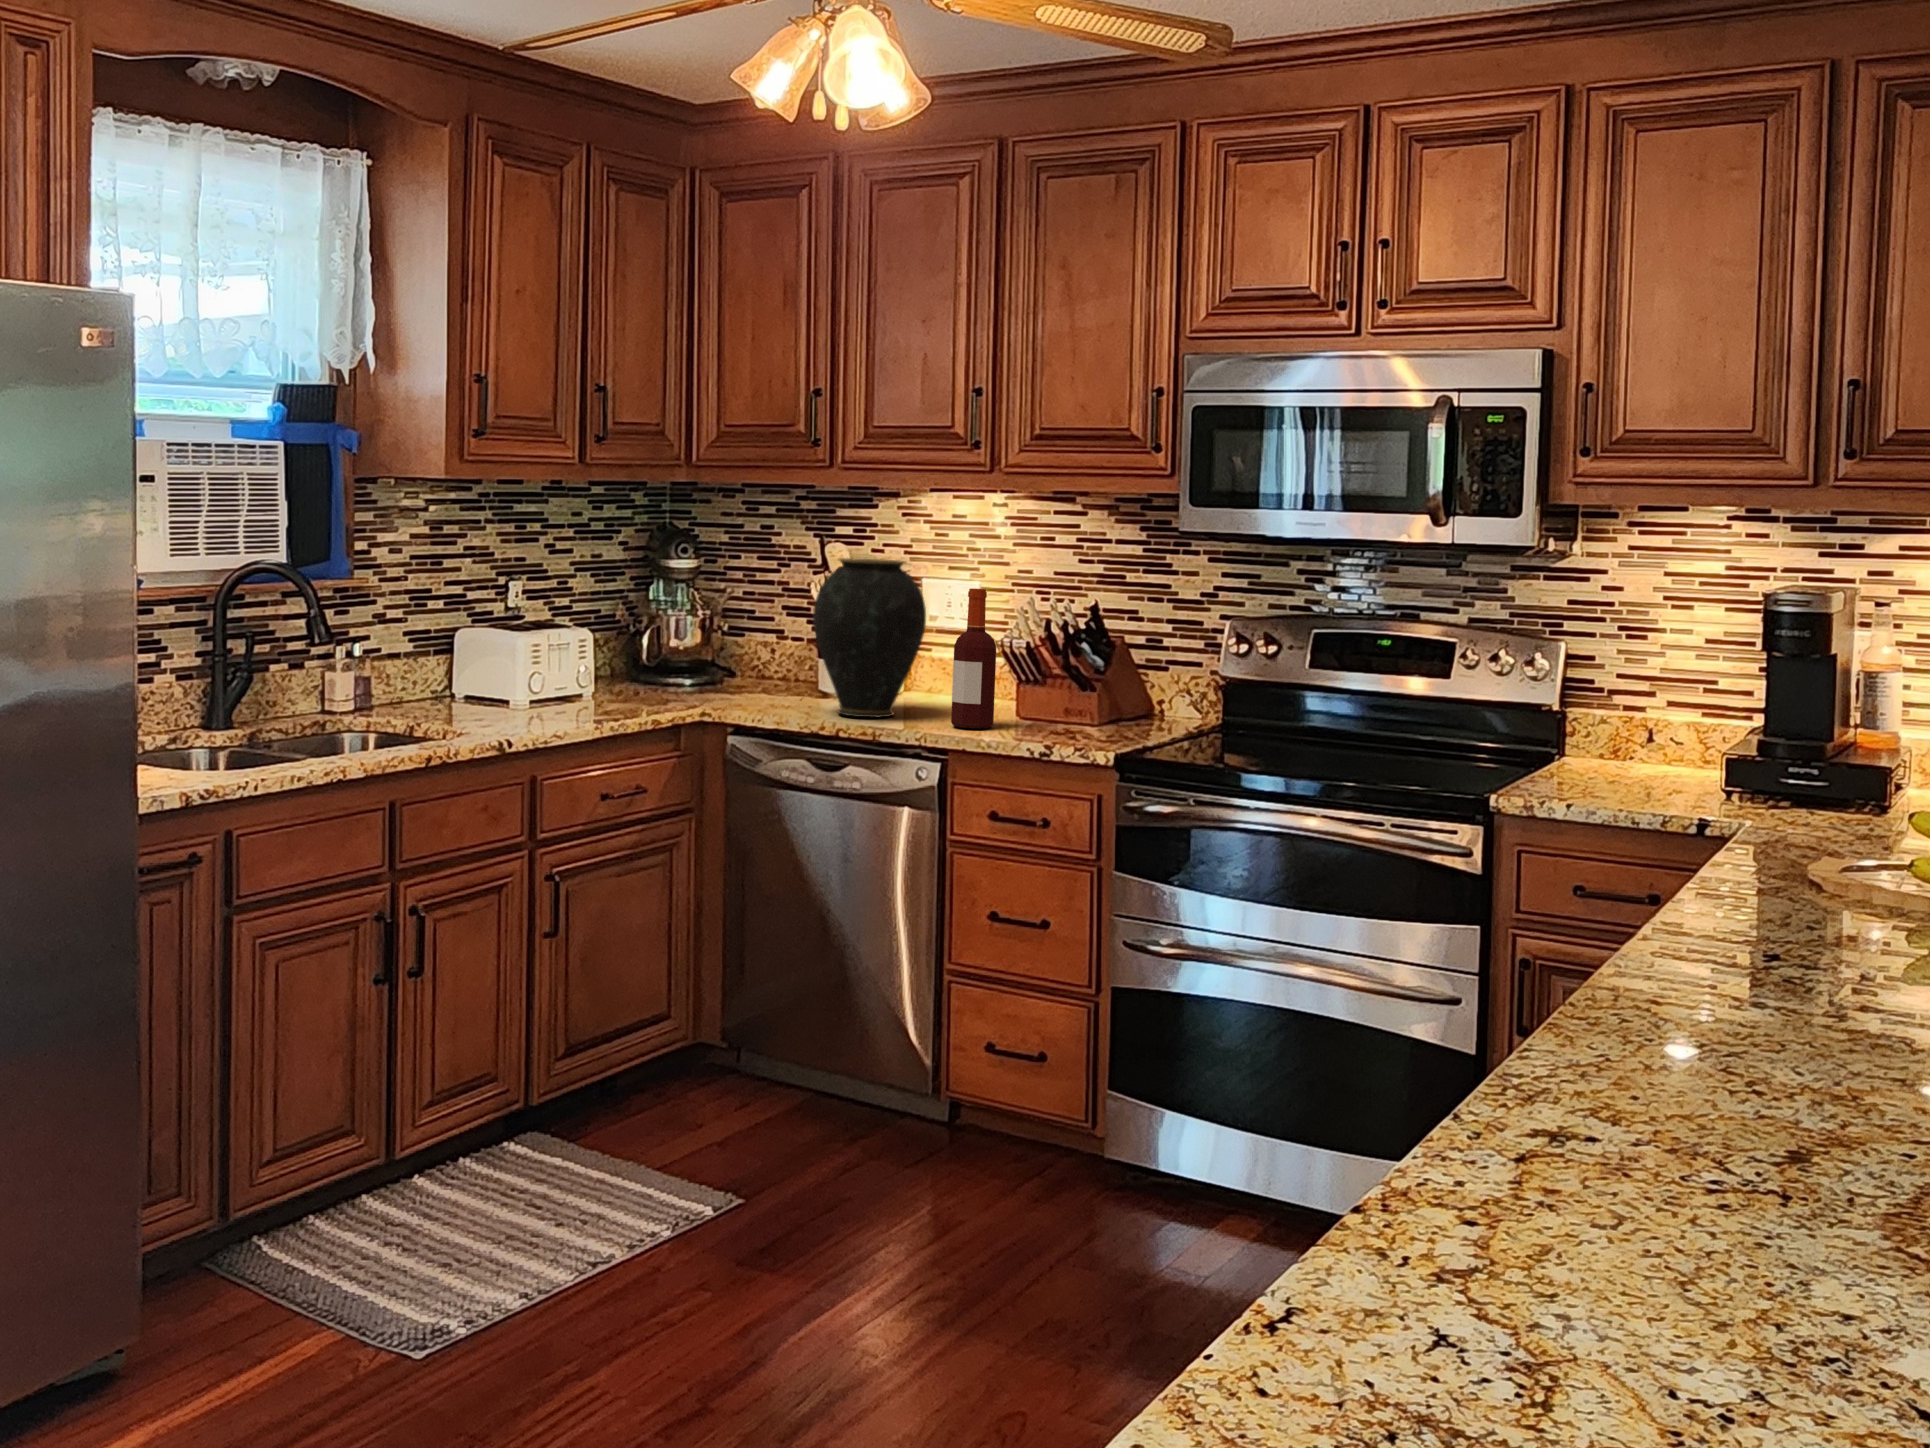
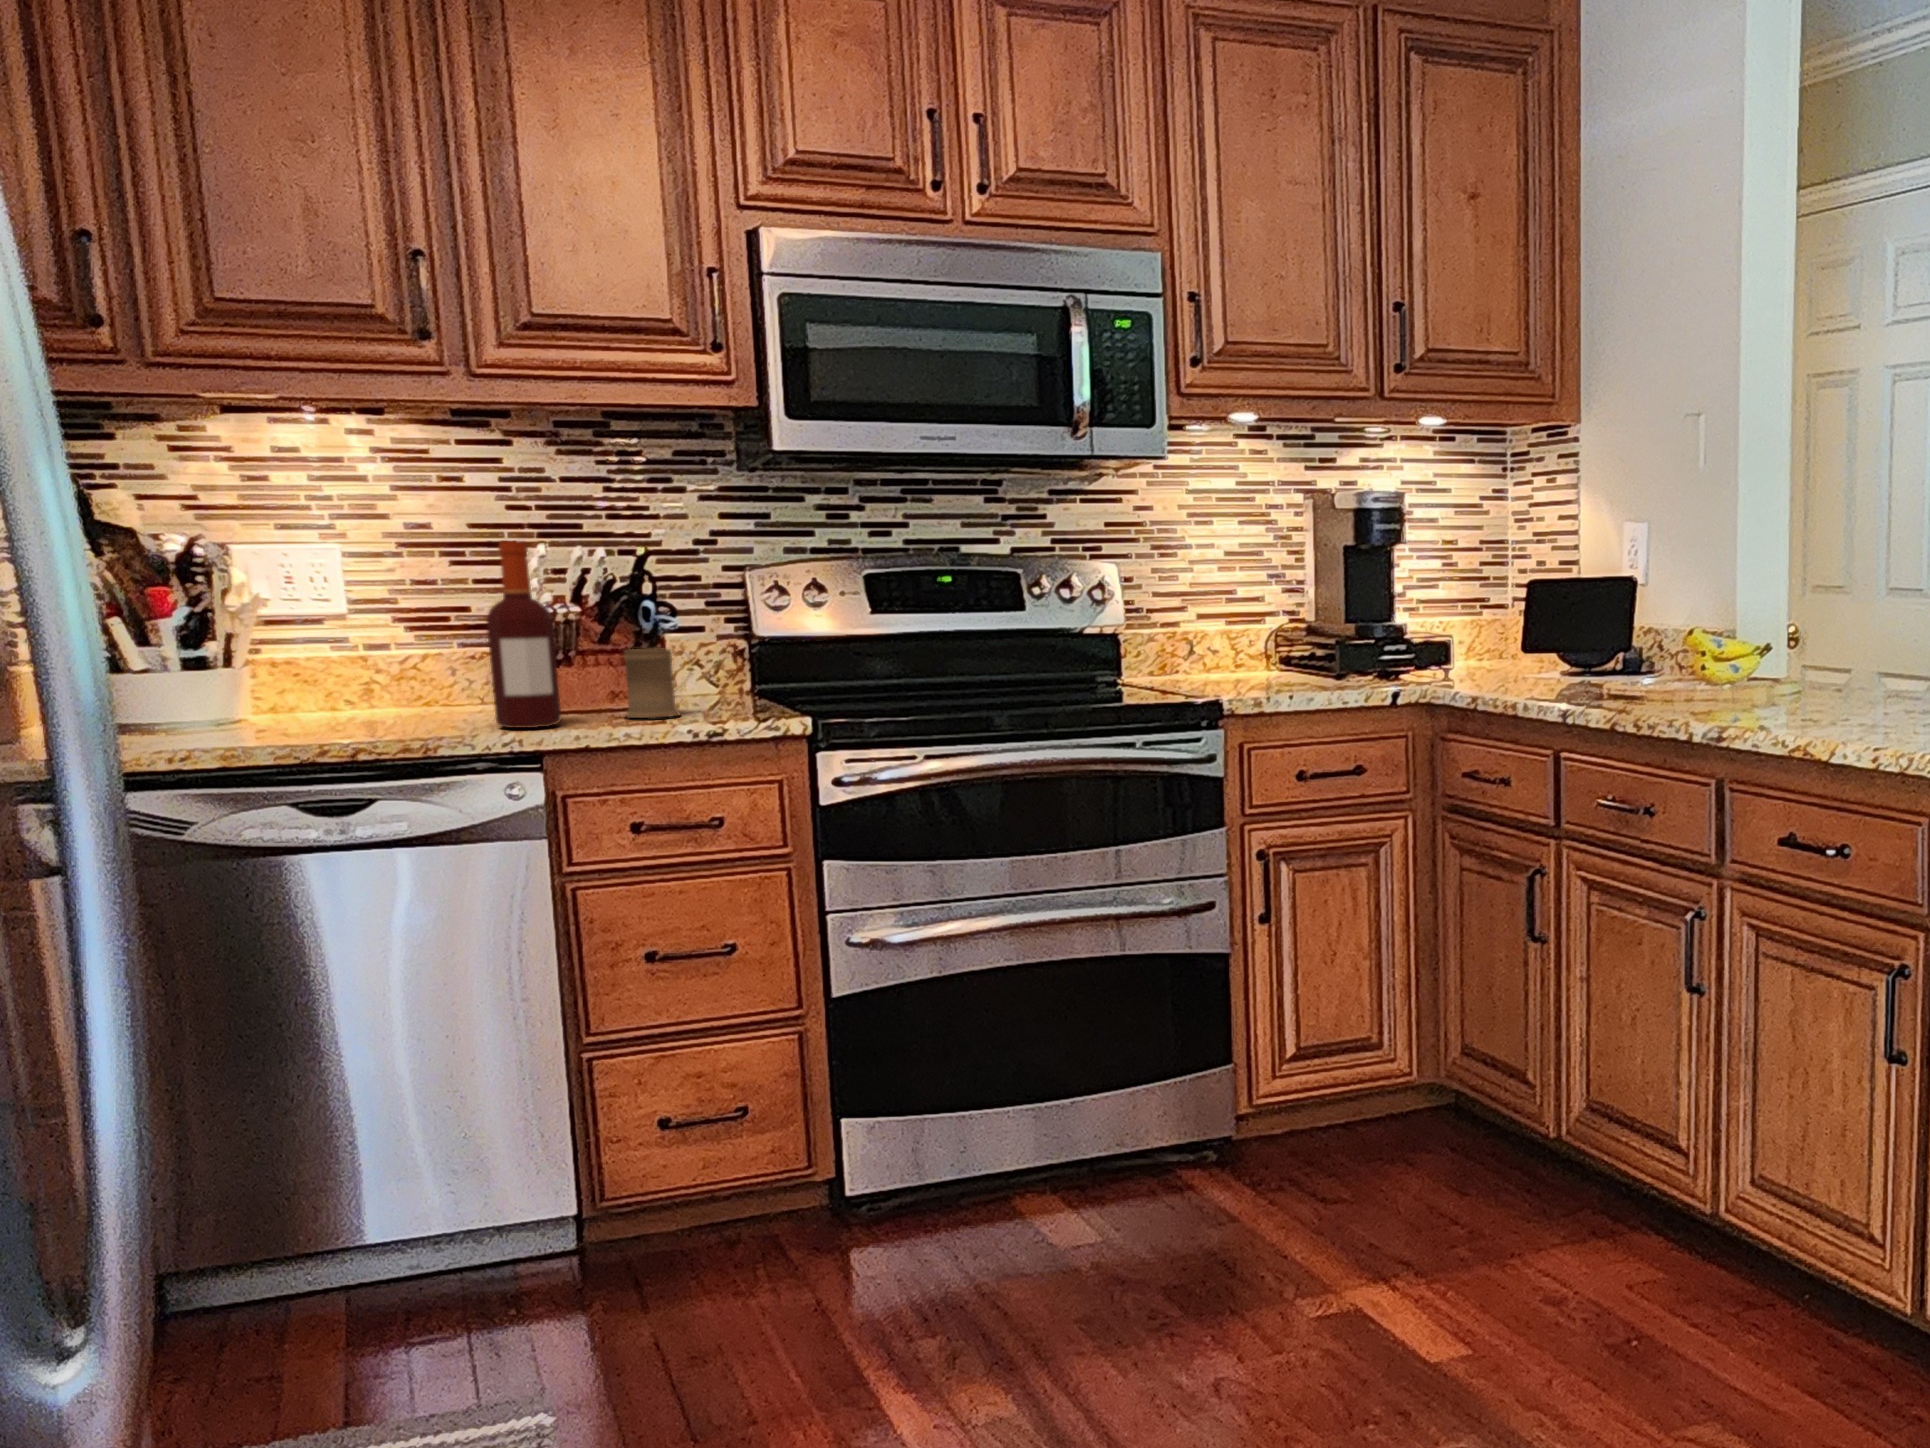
vase: present [813,558,926,717] -> none [218,508,409,738]
mug: none [1044,677,1102,734] -> present [624,649,693,718]

